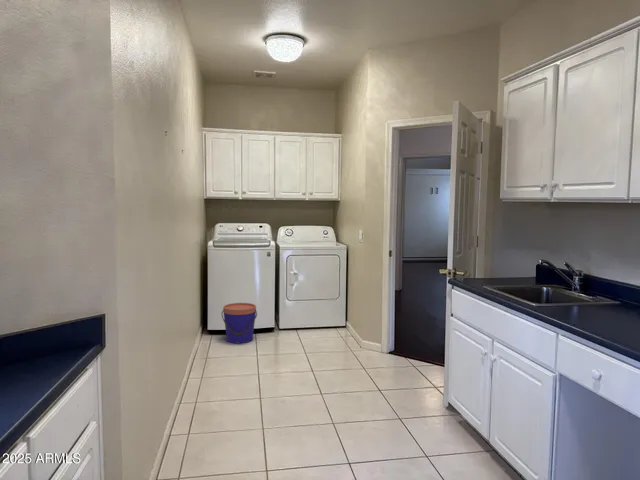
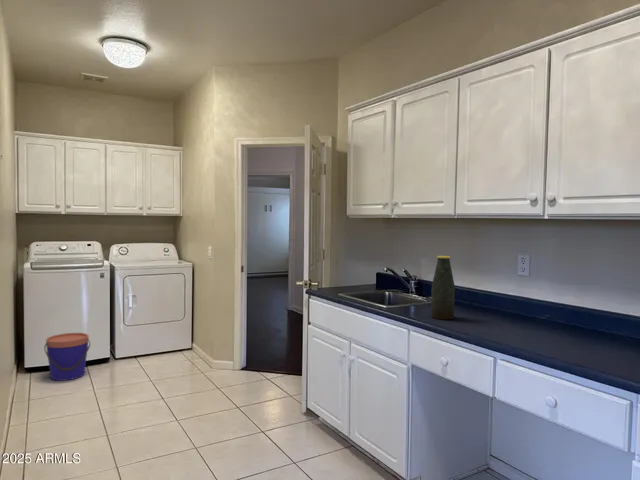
bottle: none [587,248,622,326] -> present [431,256,455,320]

